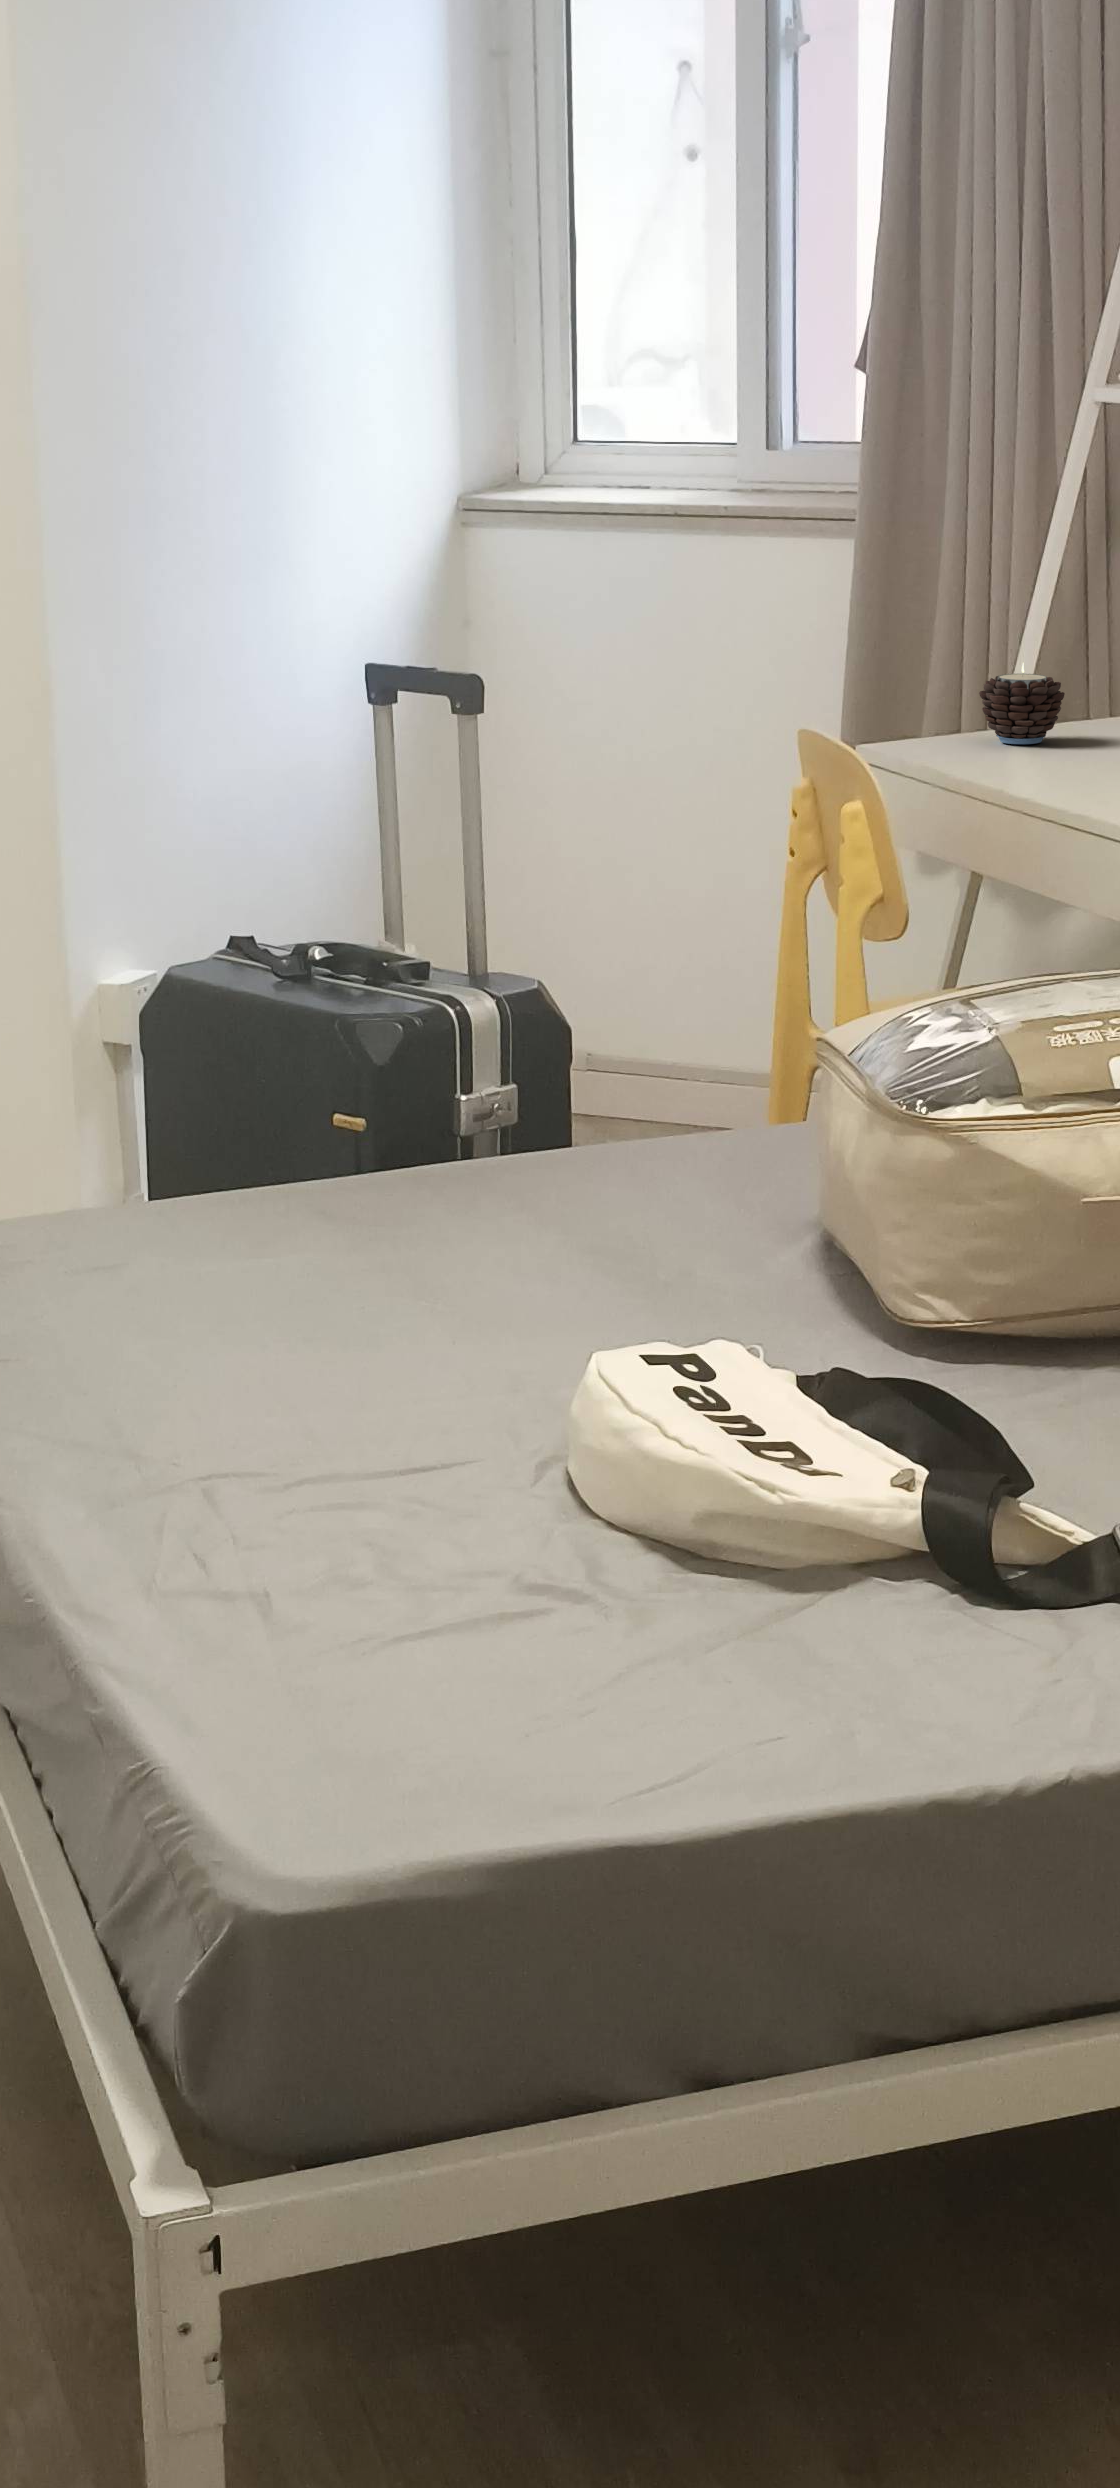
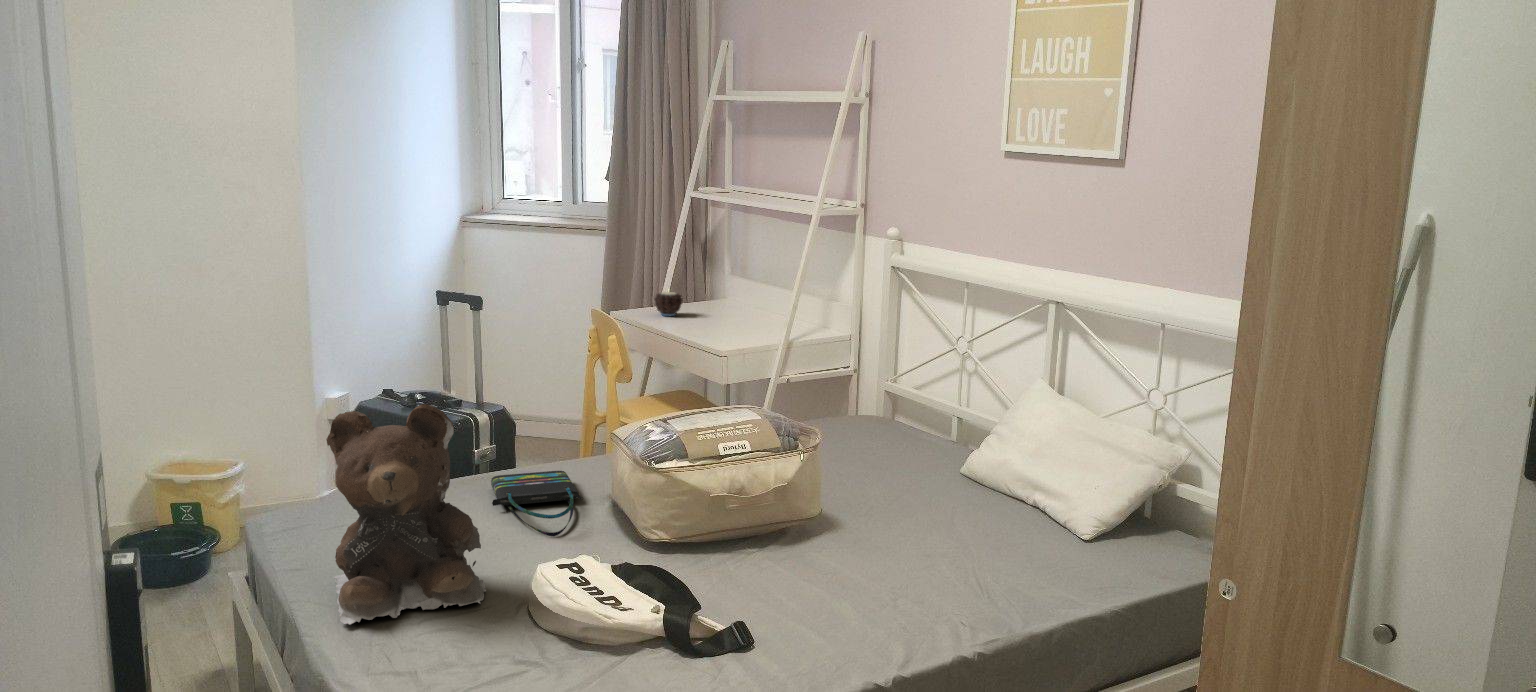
teddy bear: none [56,914,462,1477] -> present [326,404,486,625]
tote bag: none [493,1145,741,1304] -> present [491,471,582,536]

